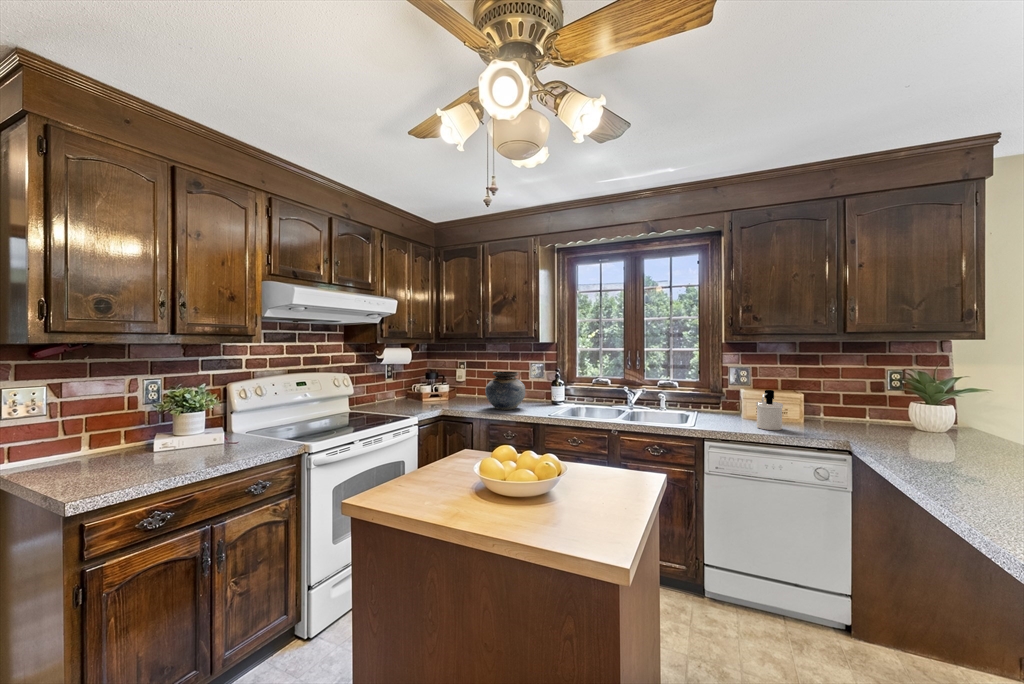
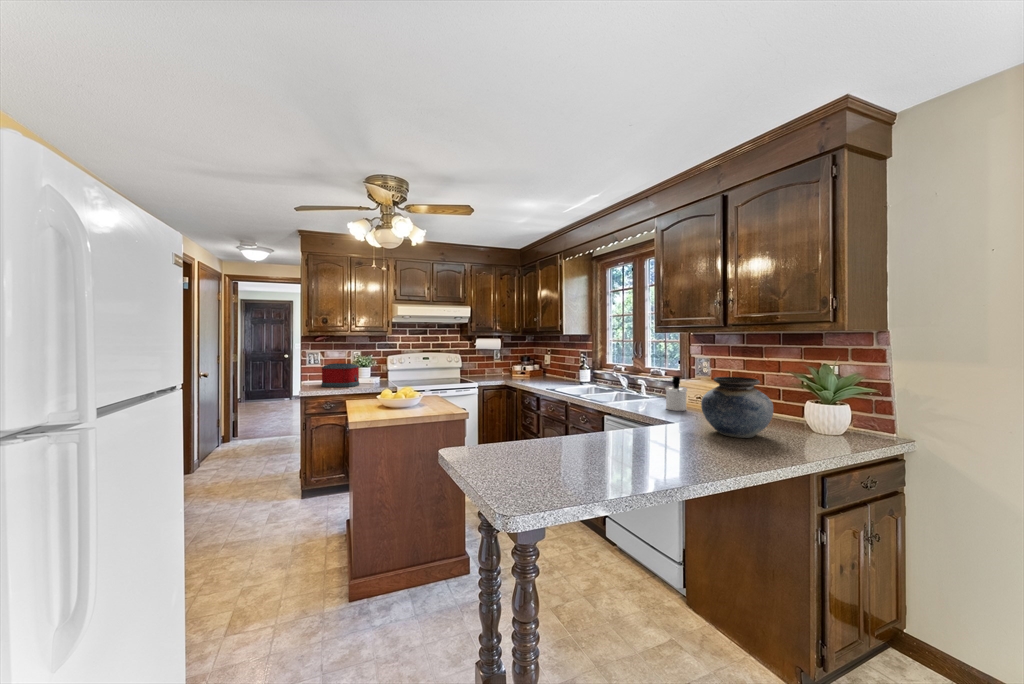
vase: present [485,372,525,410] -> present [701,377,773,438]
toaster: none [93,407,202,473] -> present [321,363,359,387]

